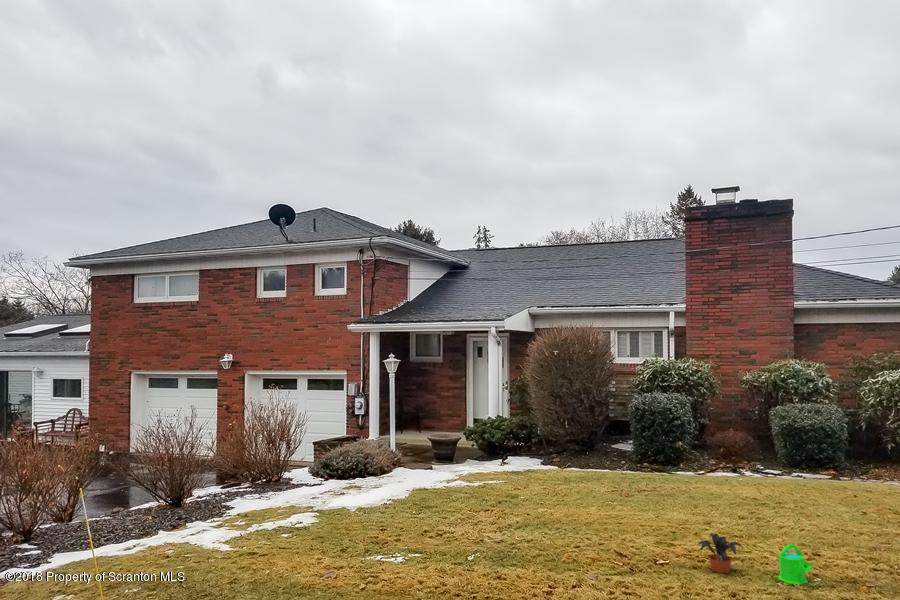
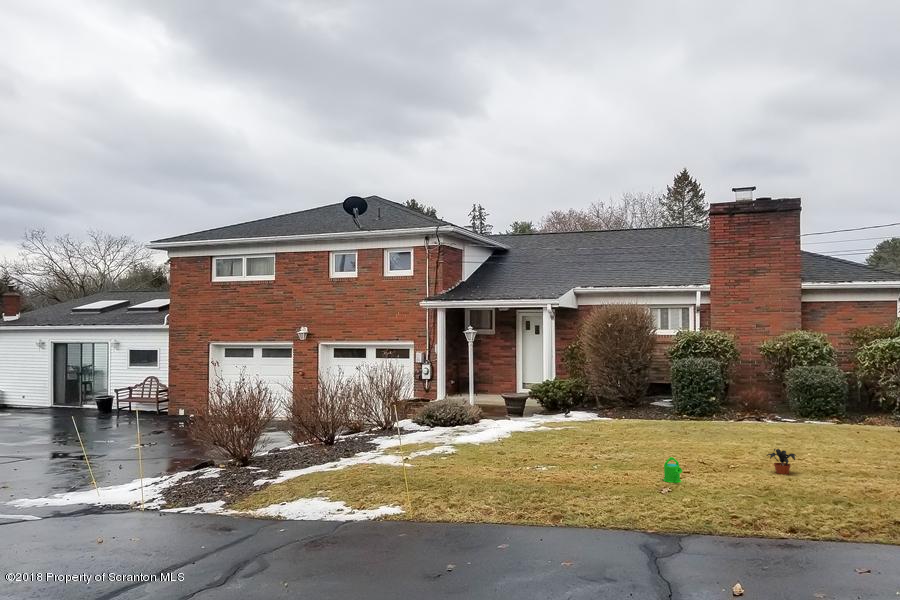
watering can: present [778,544,811,584] -> present [663,457,682,483]

